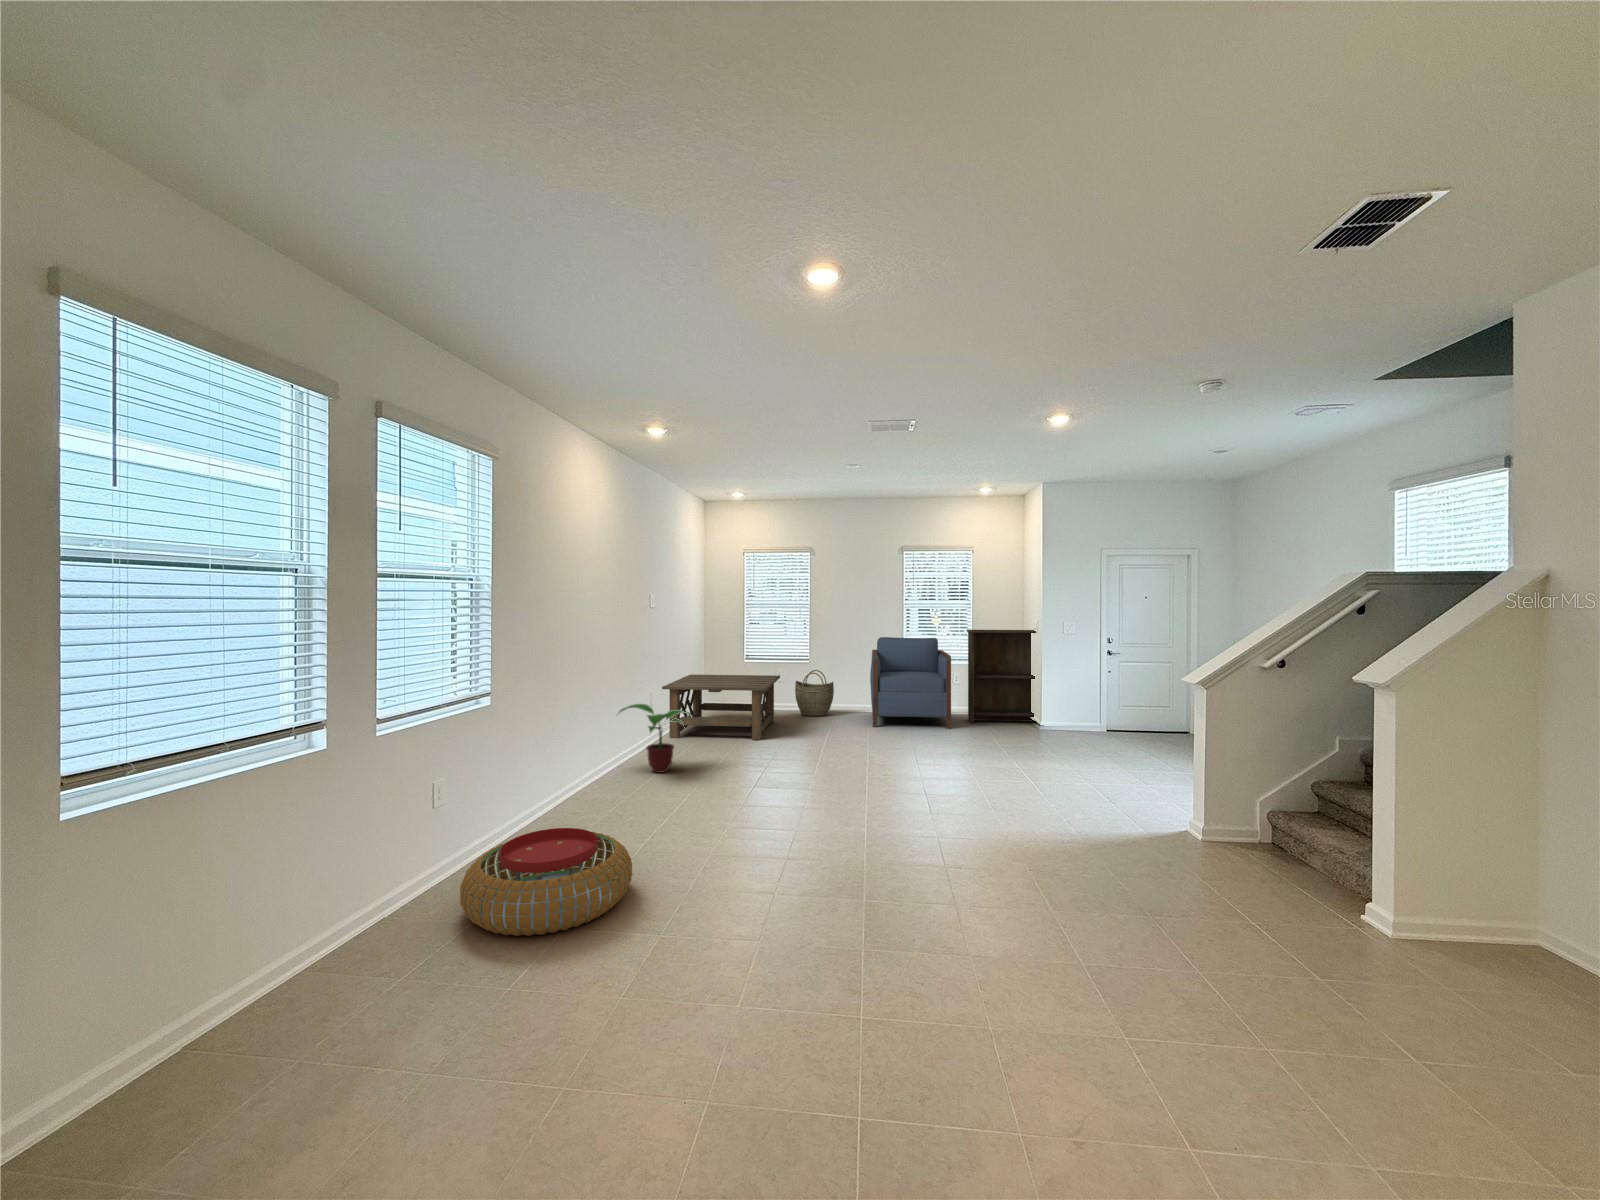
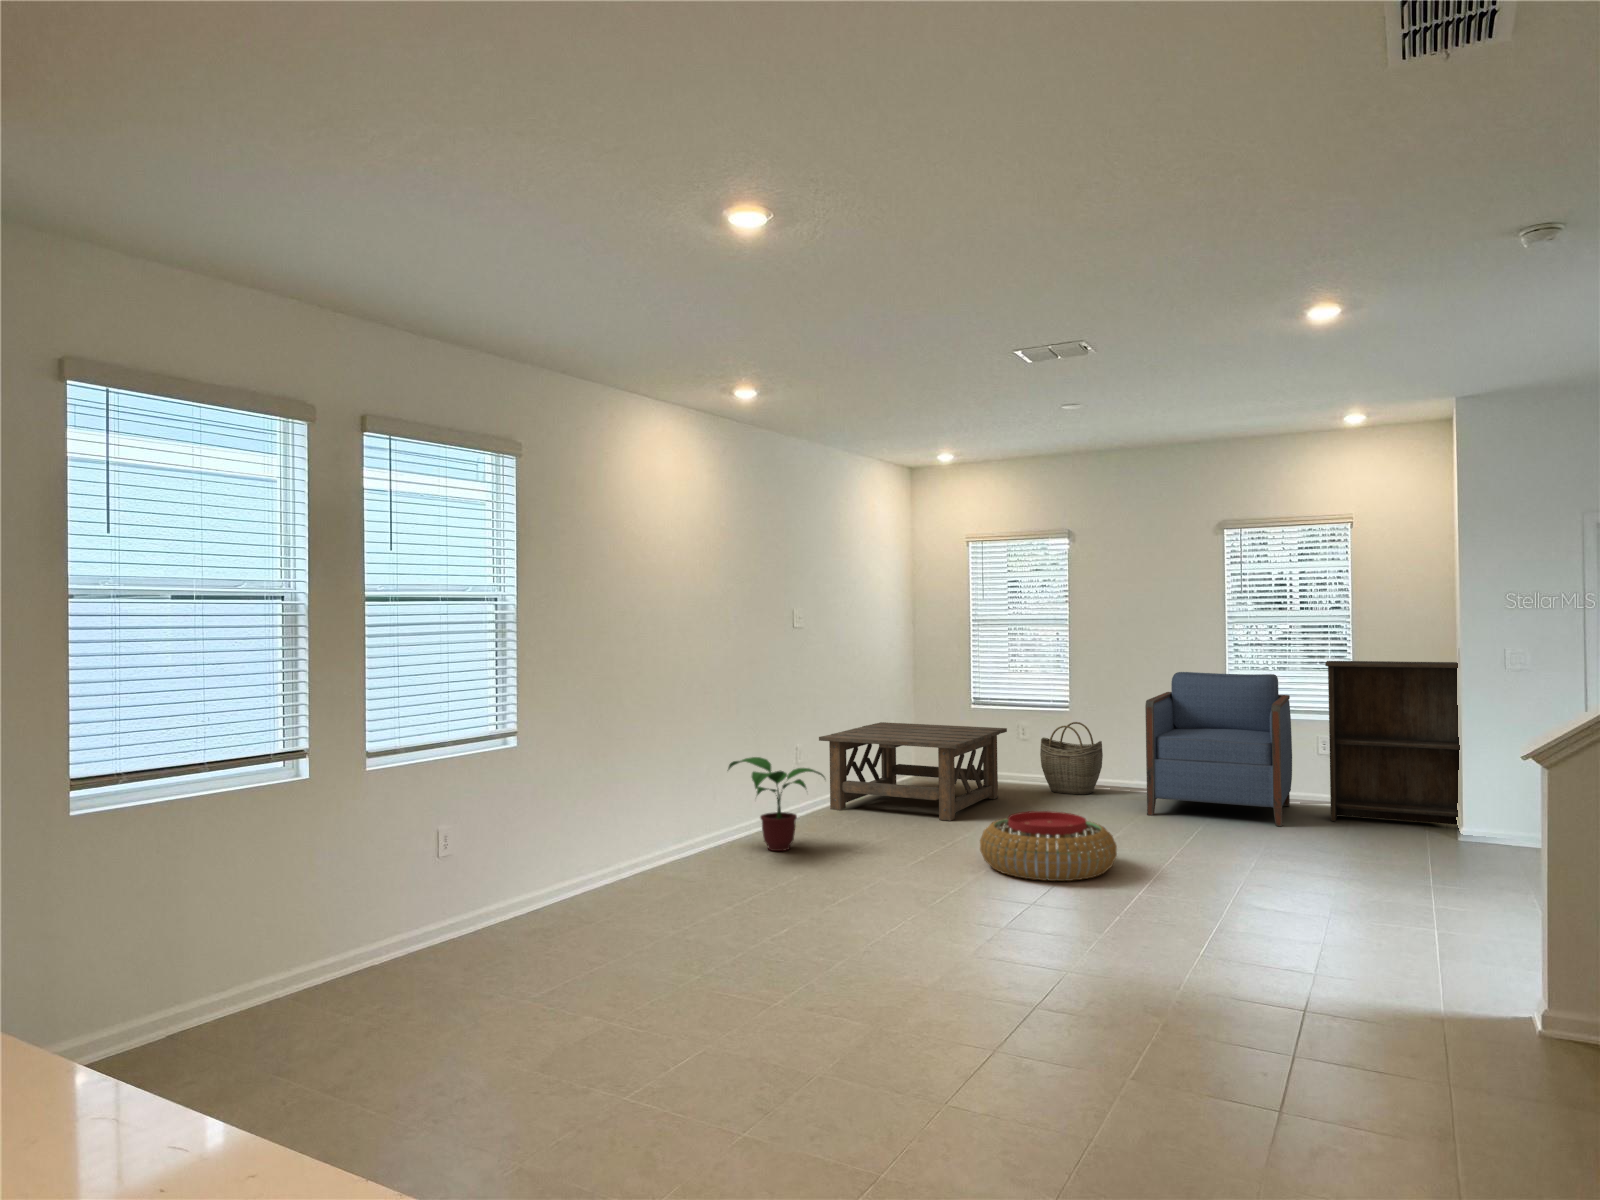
pouf: present [460,828,632,936] -> present [980,811,1117,881]

